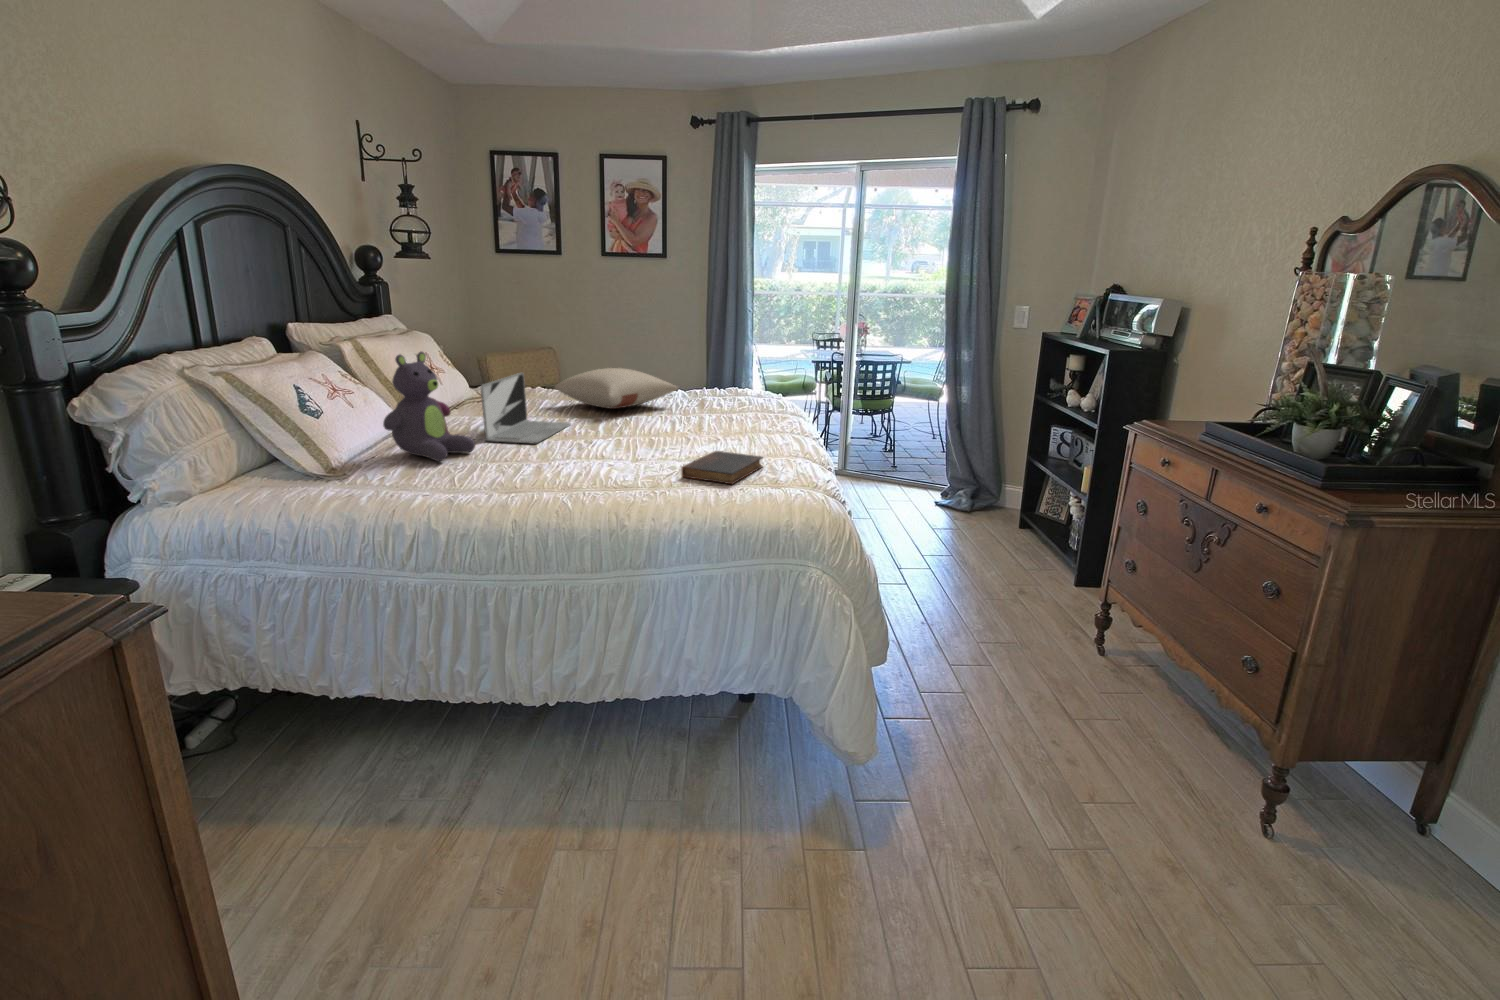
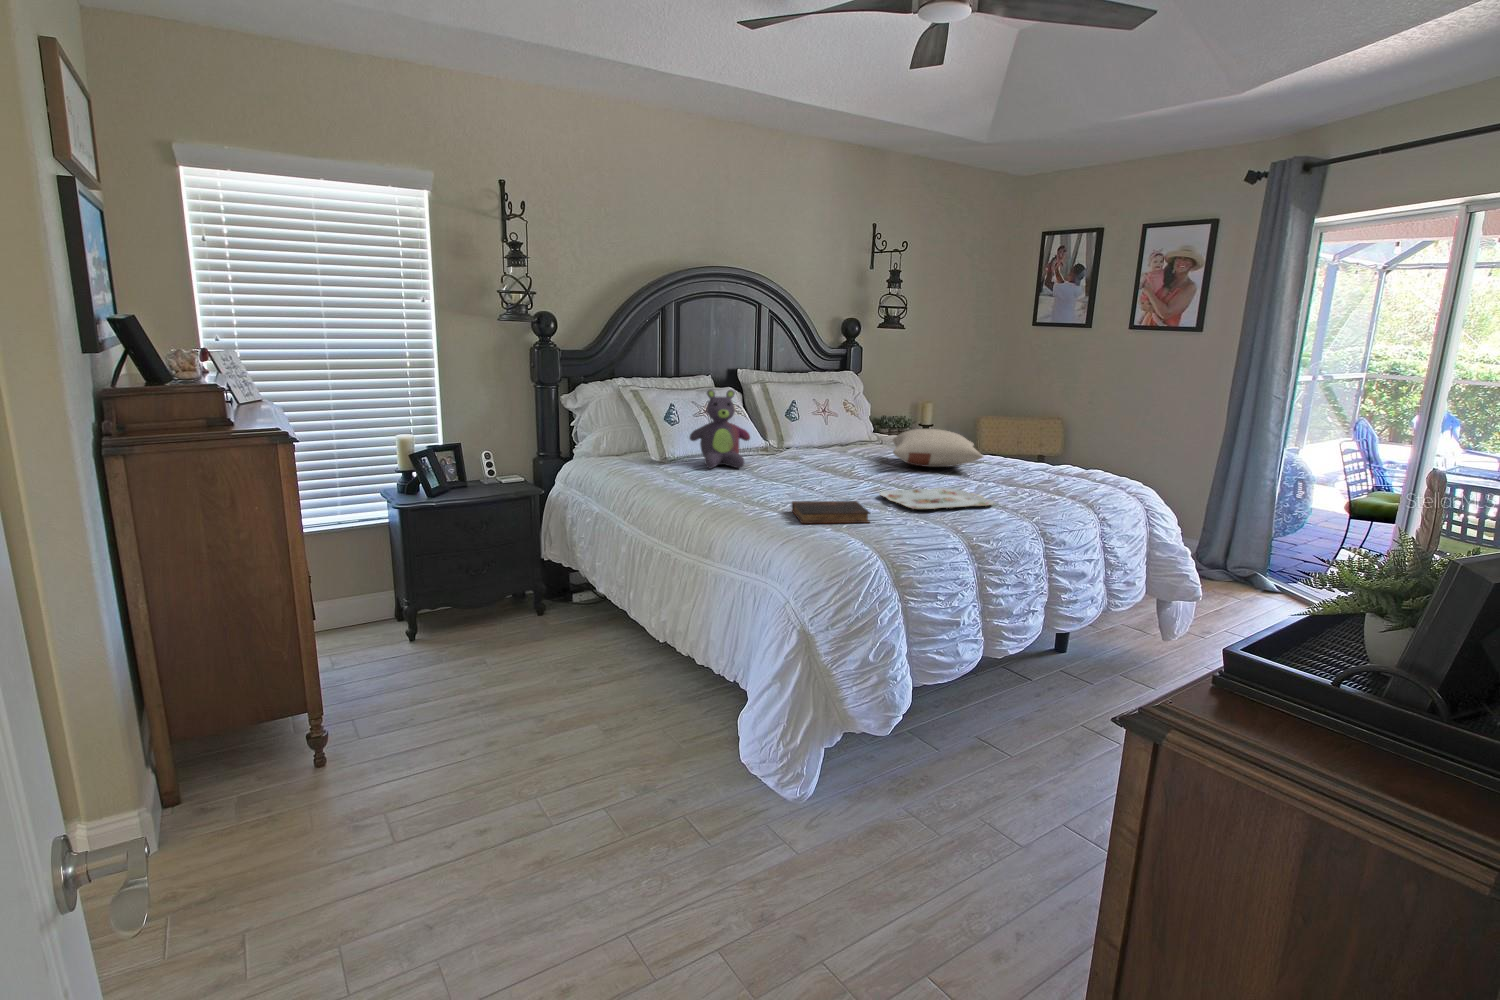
laptop: present [481,373,571,443] -> none [769,419,855,473]
serving tray: none [683,421,777,446] -> present [880,488,994,509]

